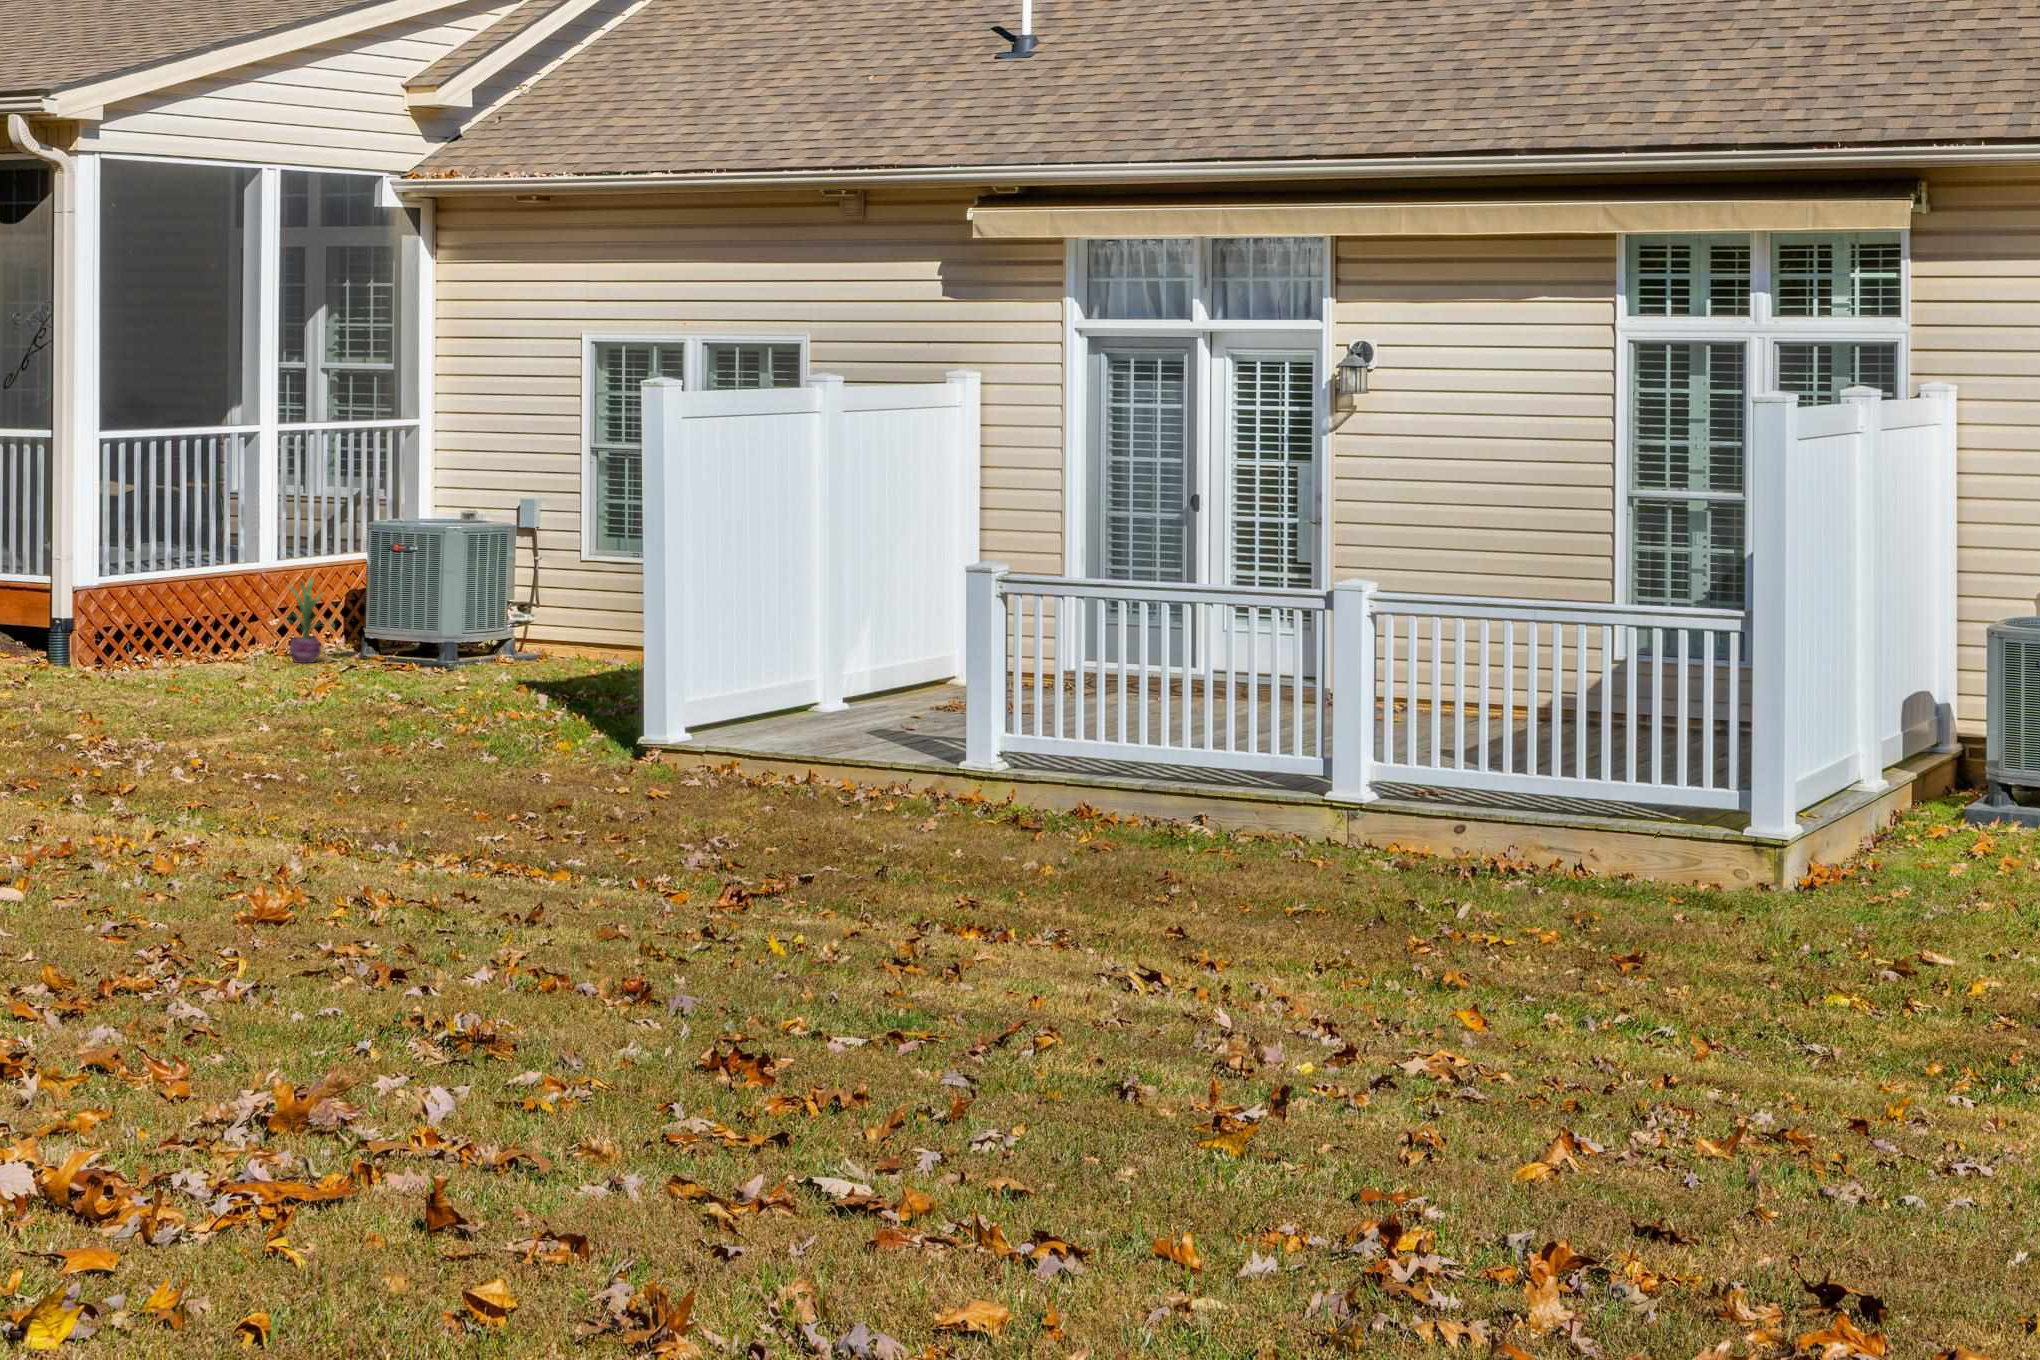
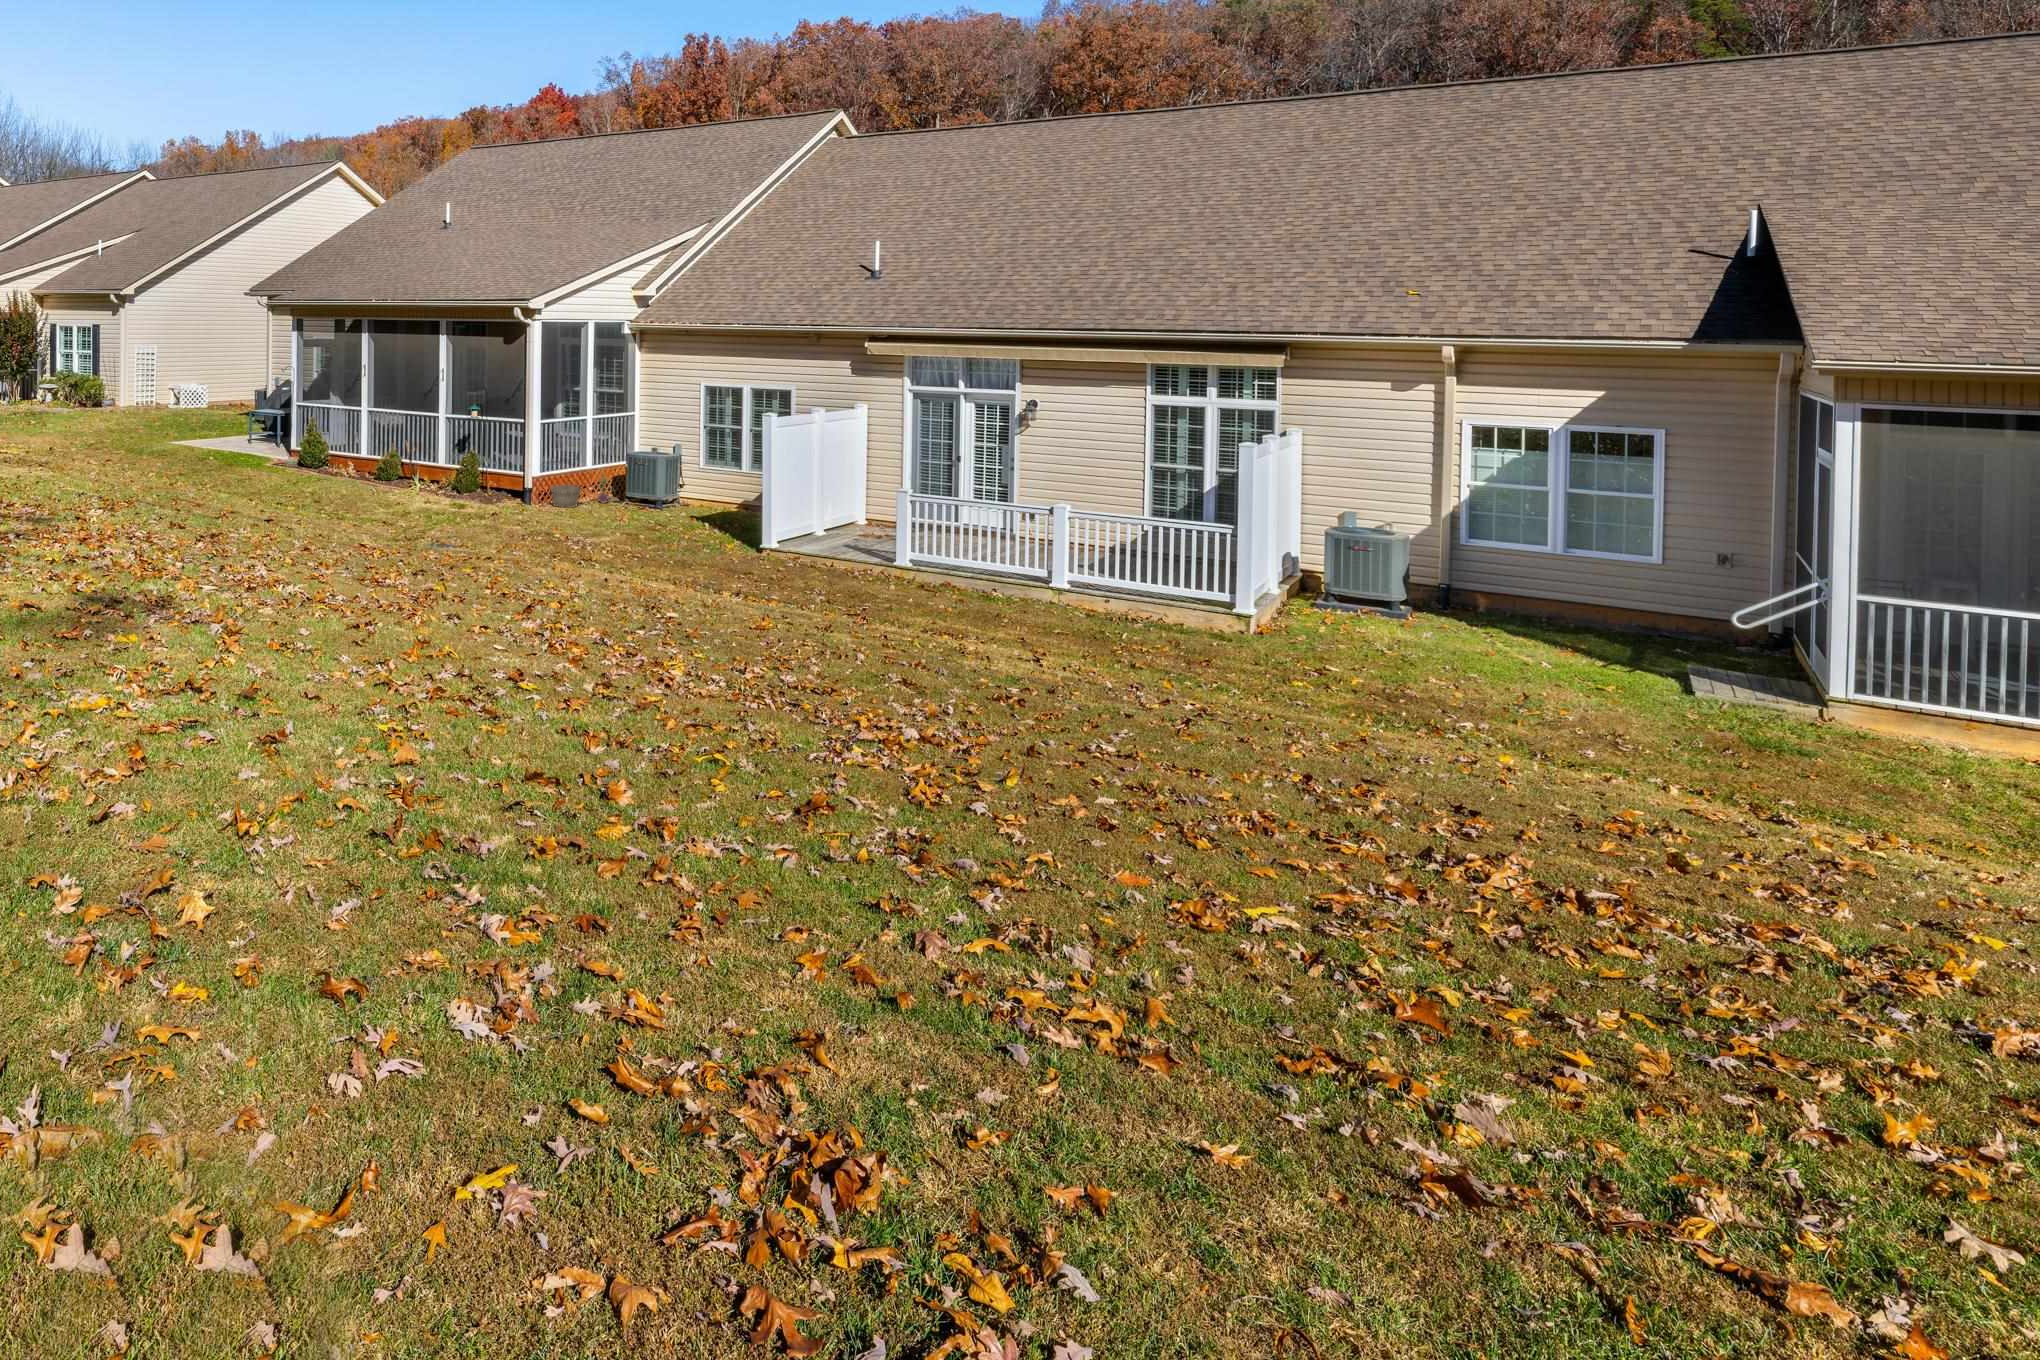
wooden bucket: none [141,599,230,675] -> present [551,483,581,508]

